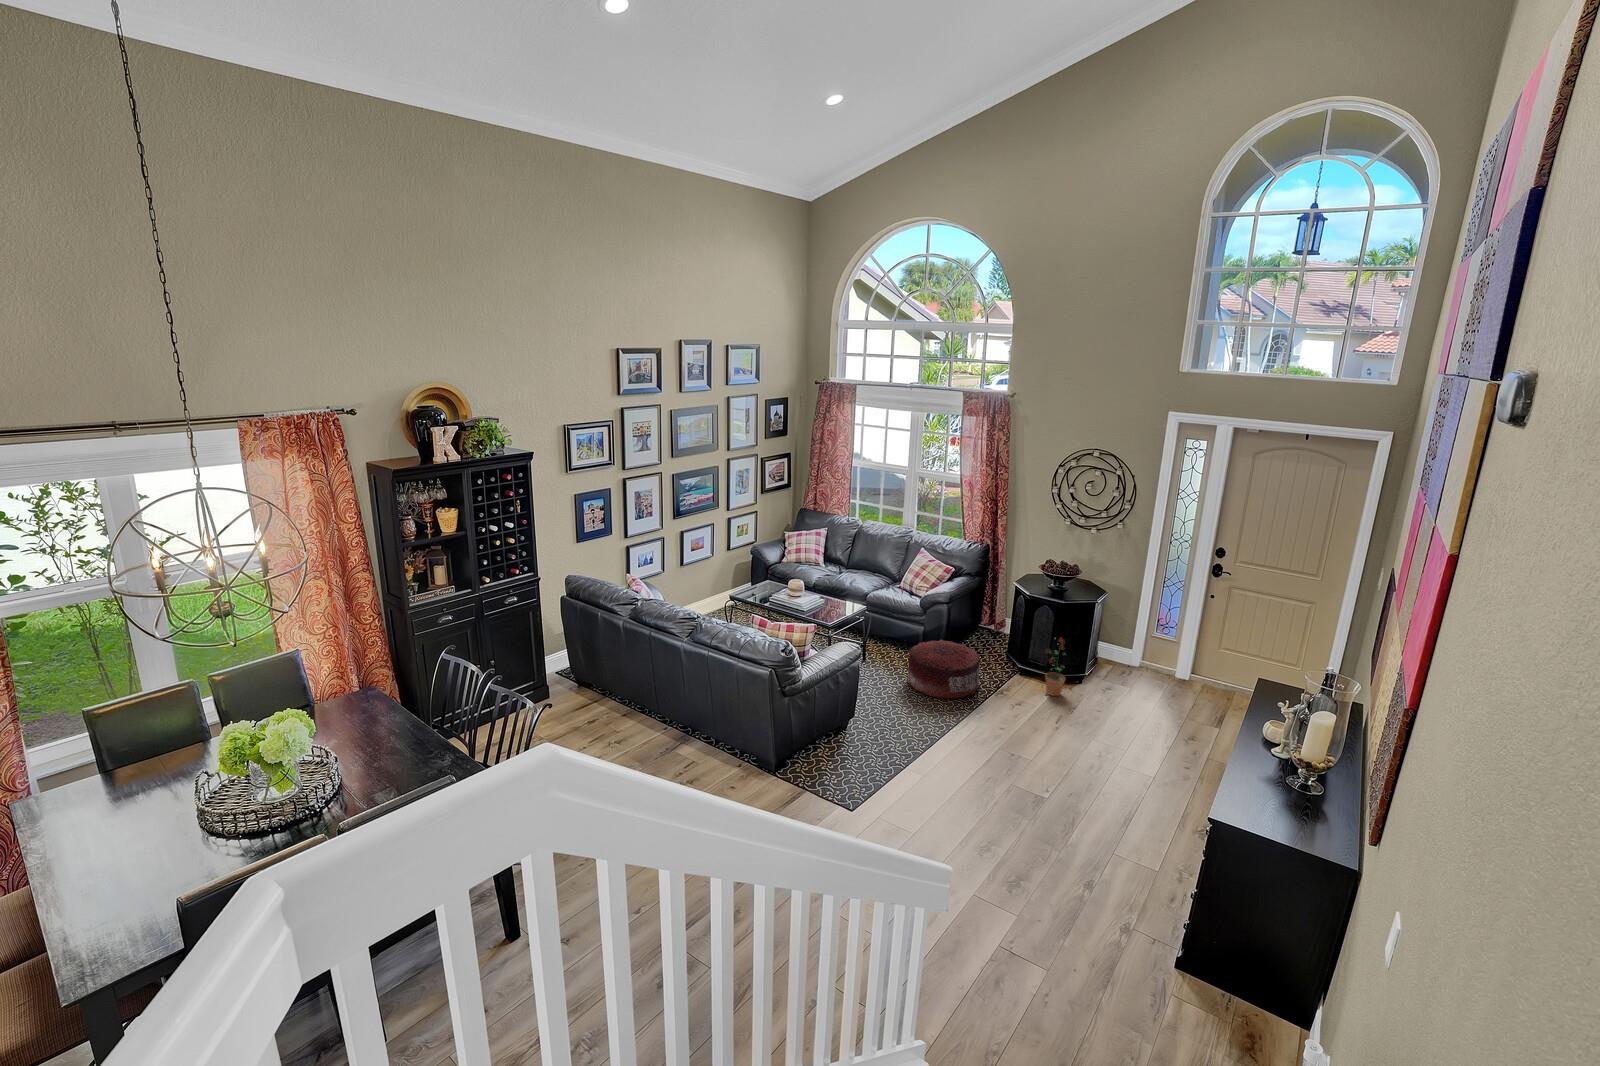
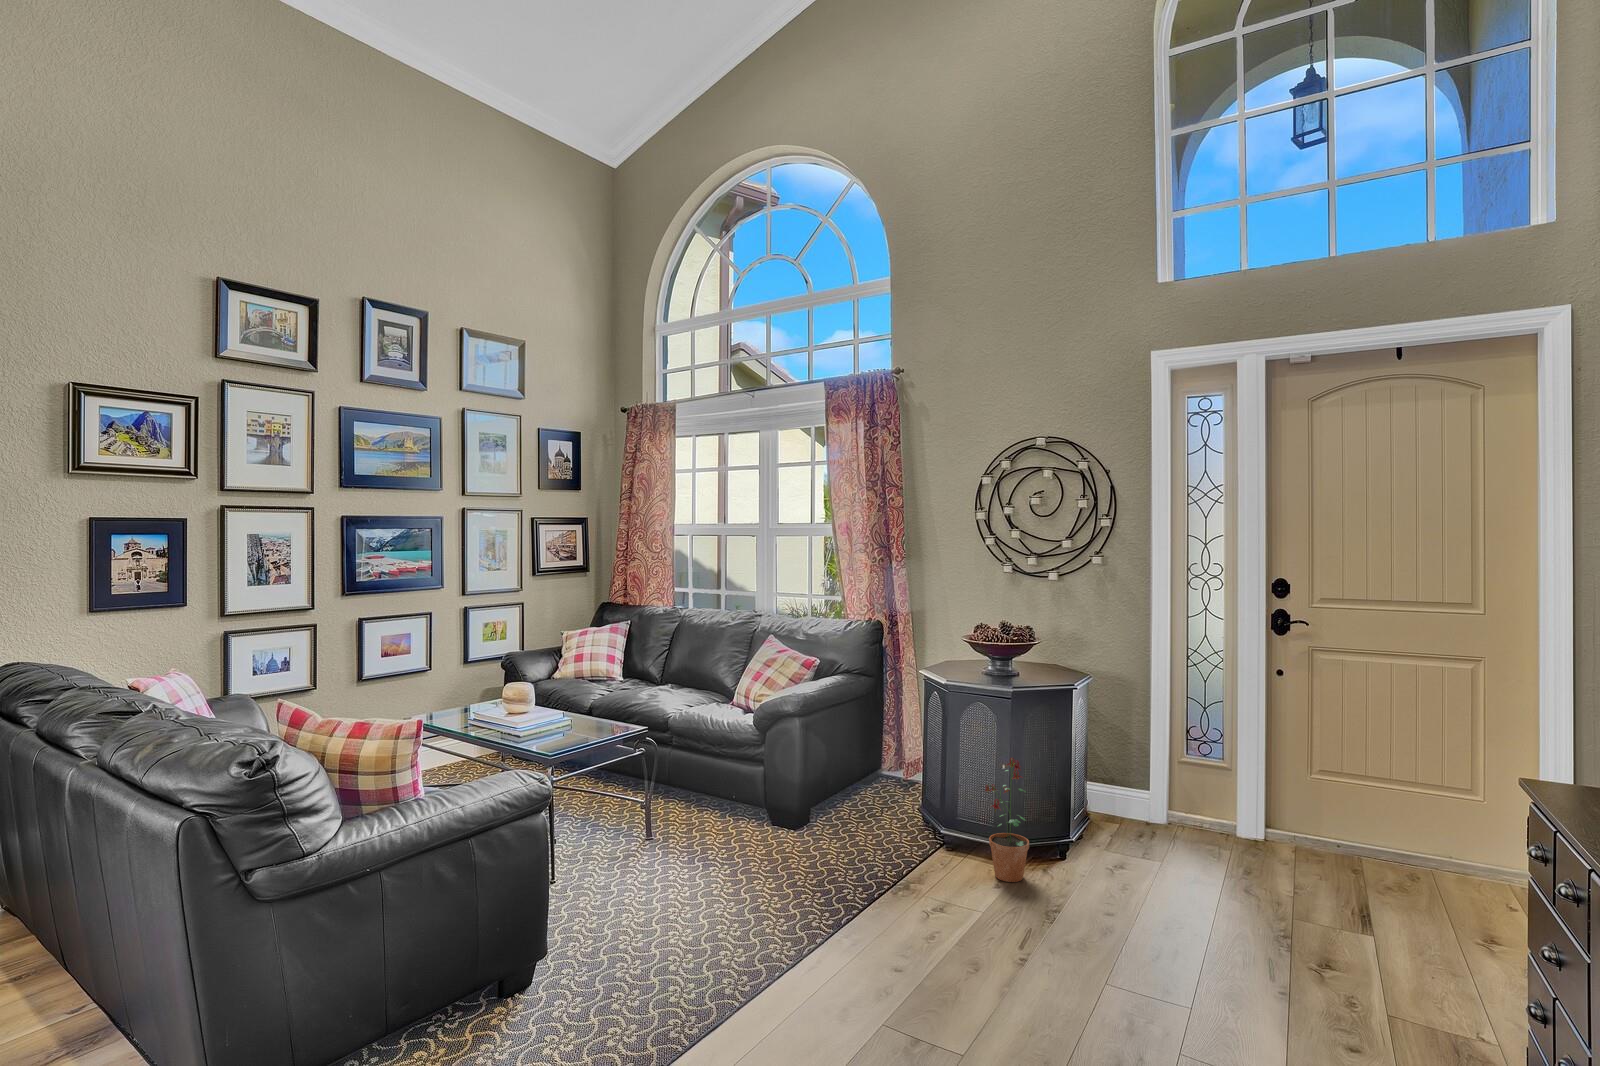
pouf: present [908,639,980,699] -> none [717,779,860,898]

